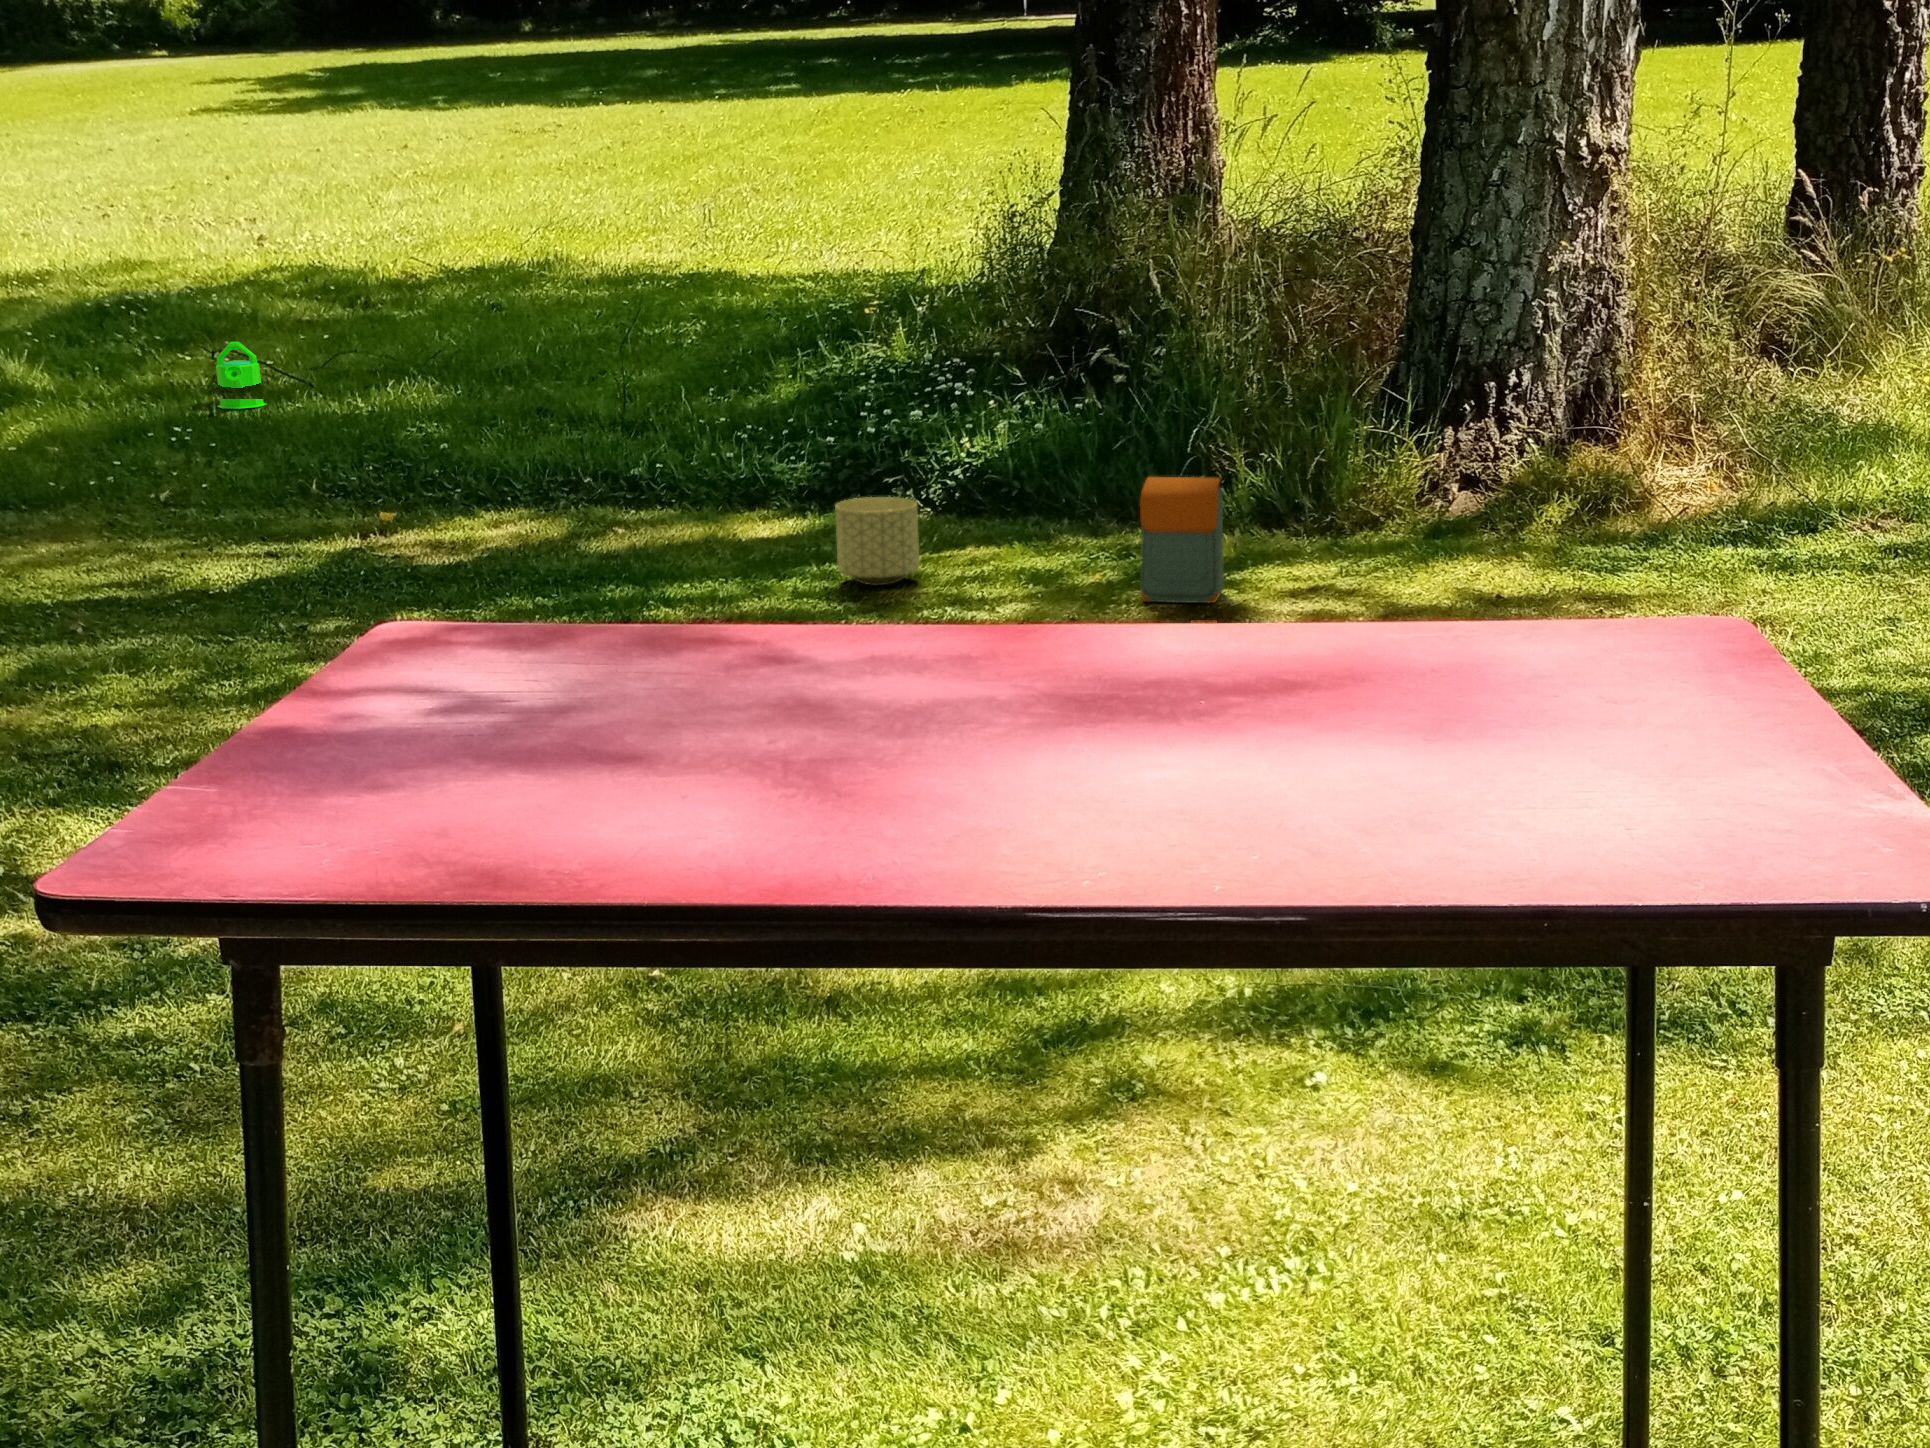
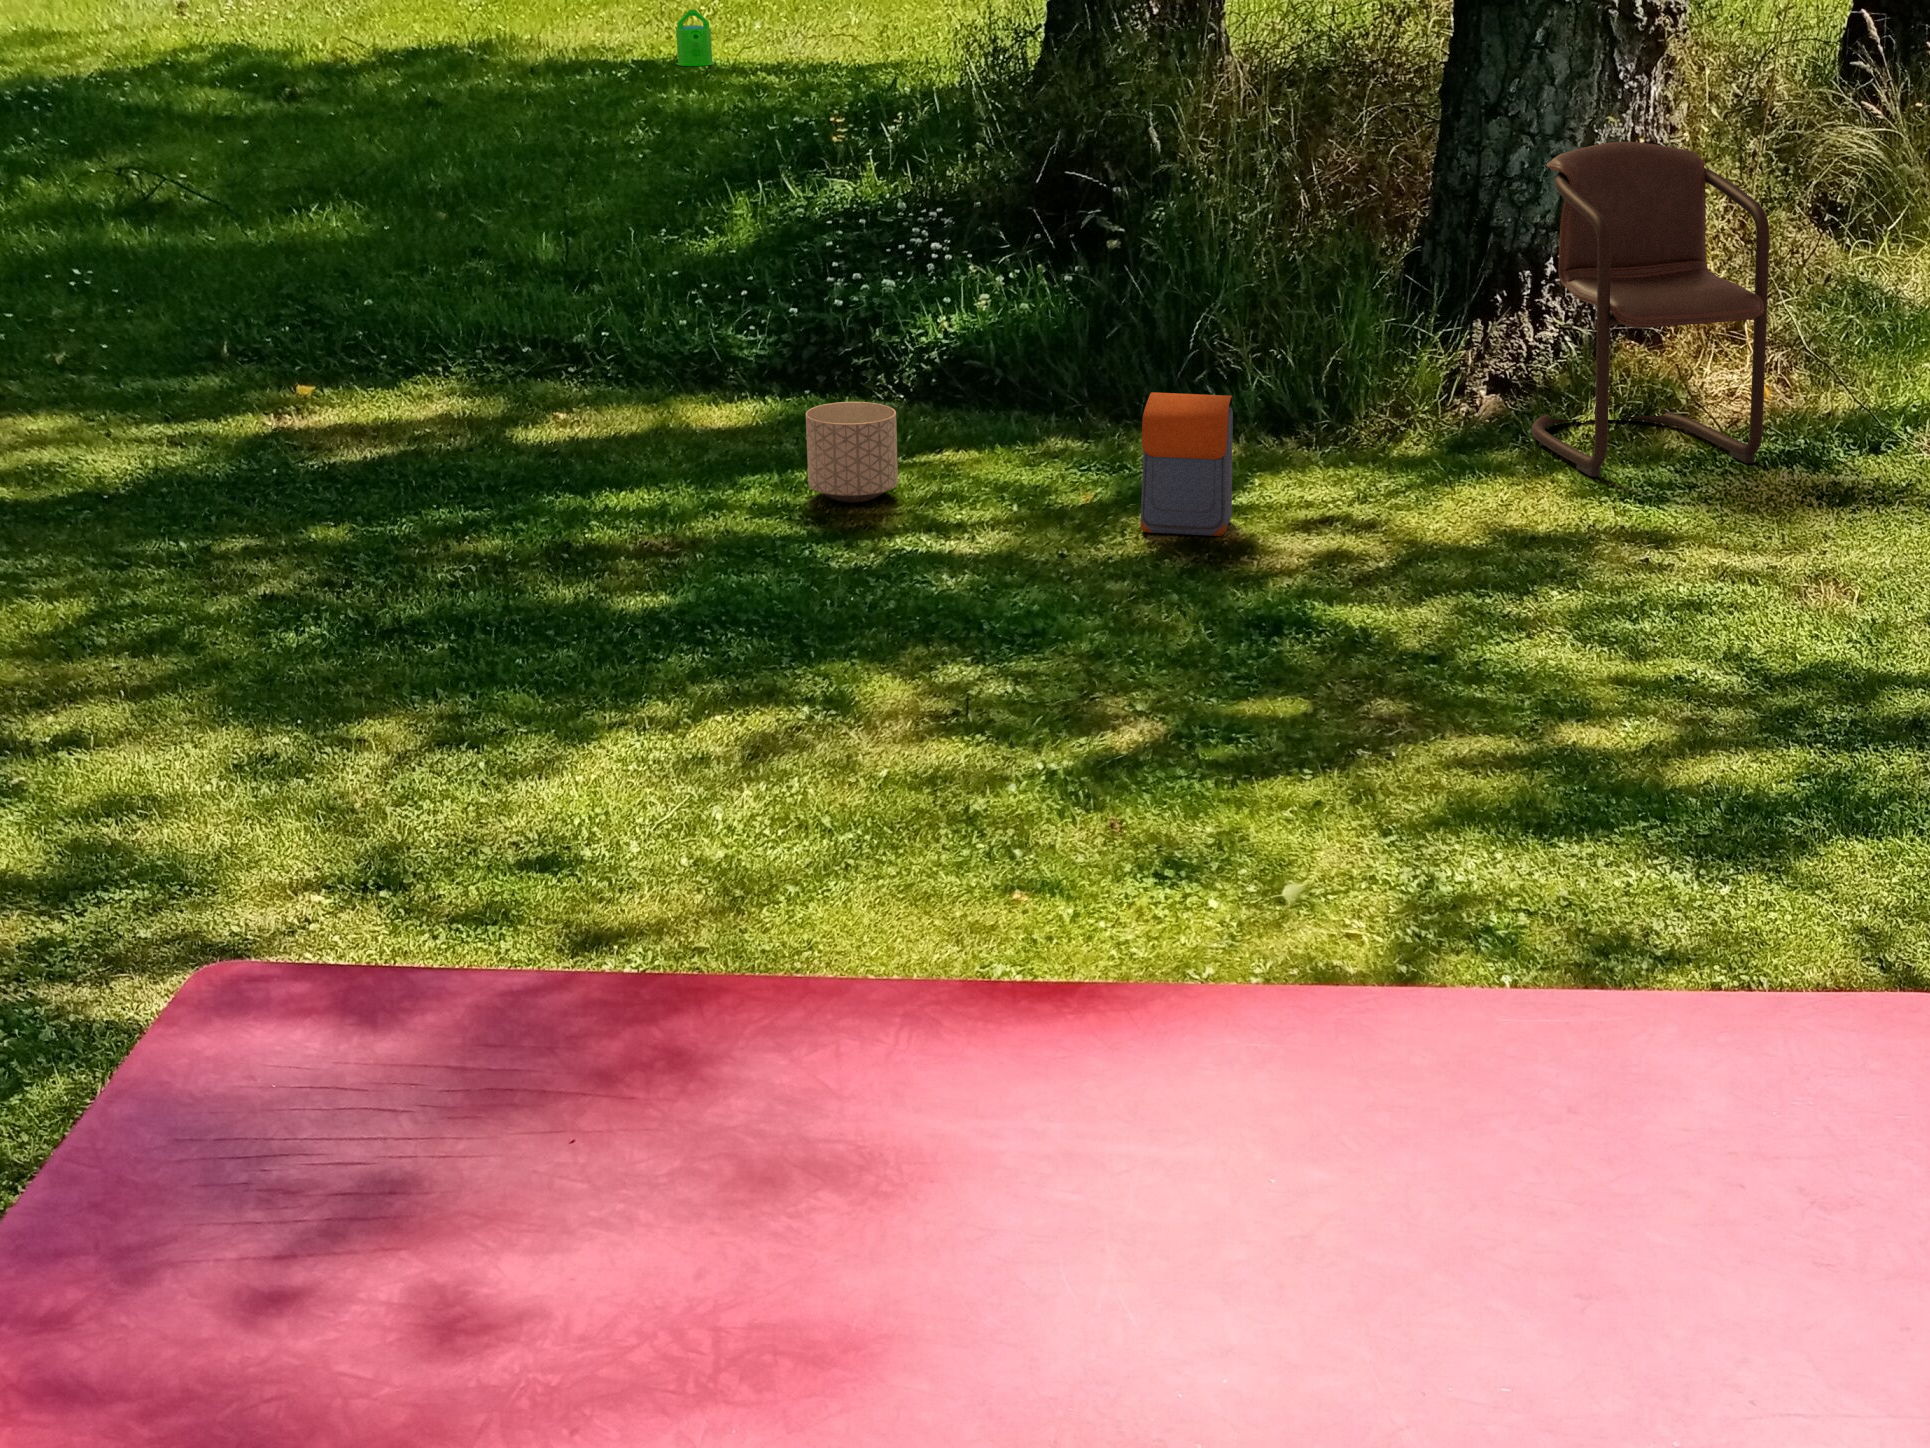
chair: none [1500,262,1710,557] -> present [1532,142,1769,477]
watering can: present [216,342,266,409] -> present [676,9,715,66]

